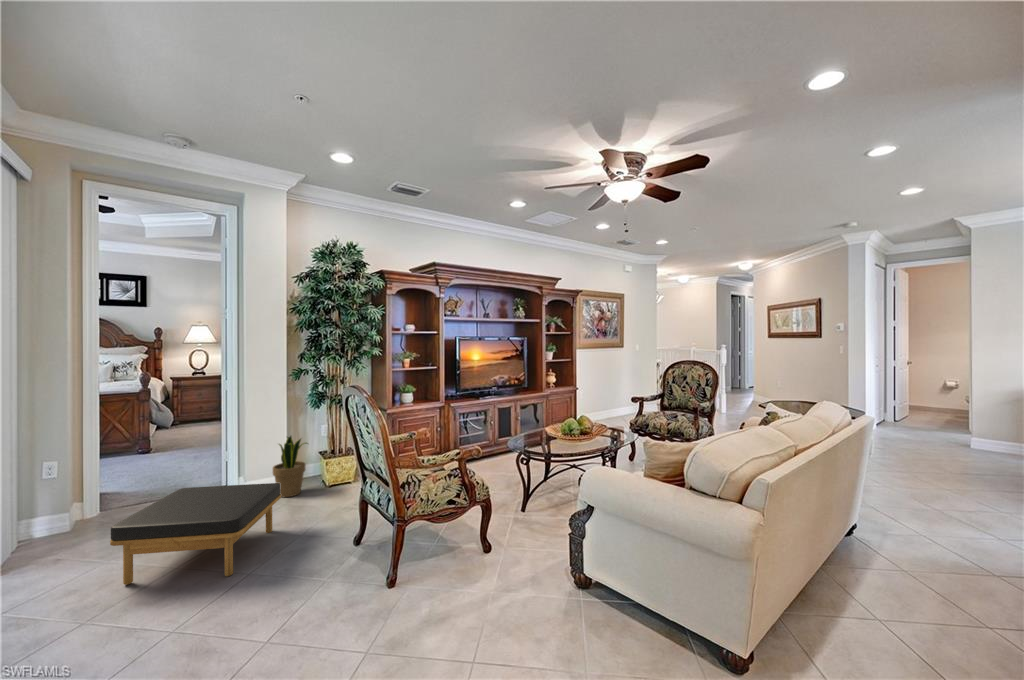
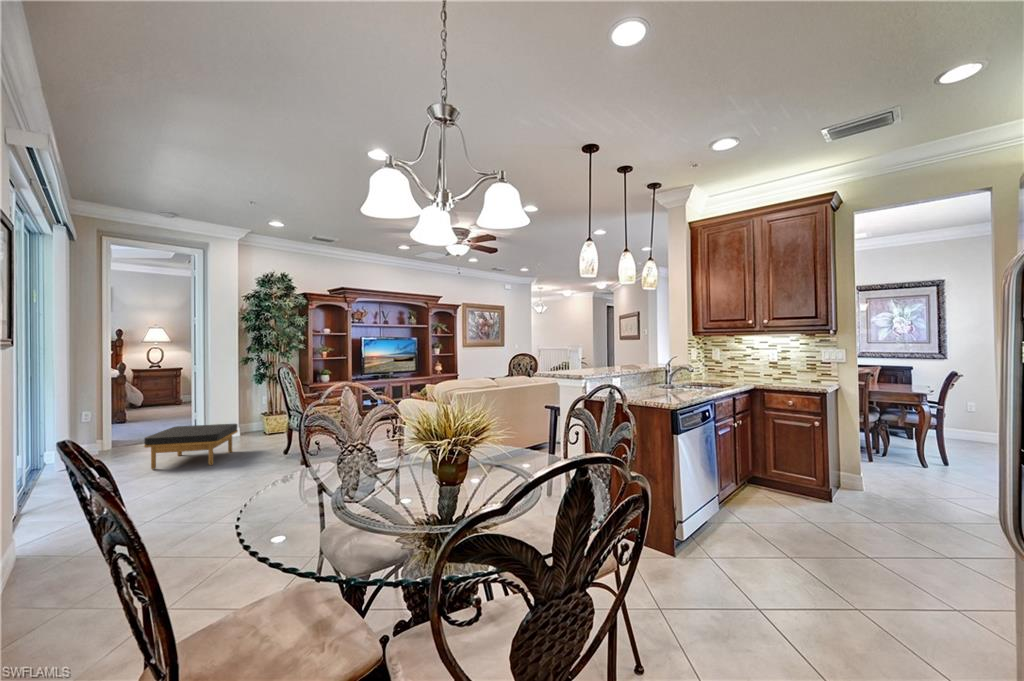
potted plant: present [273,436,307,497] -> none [229,400,254,440]

